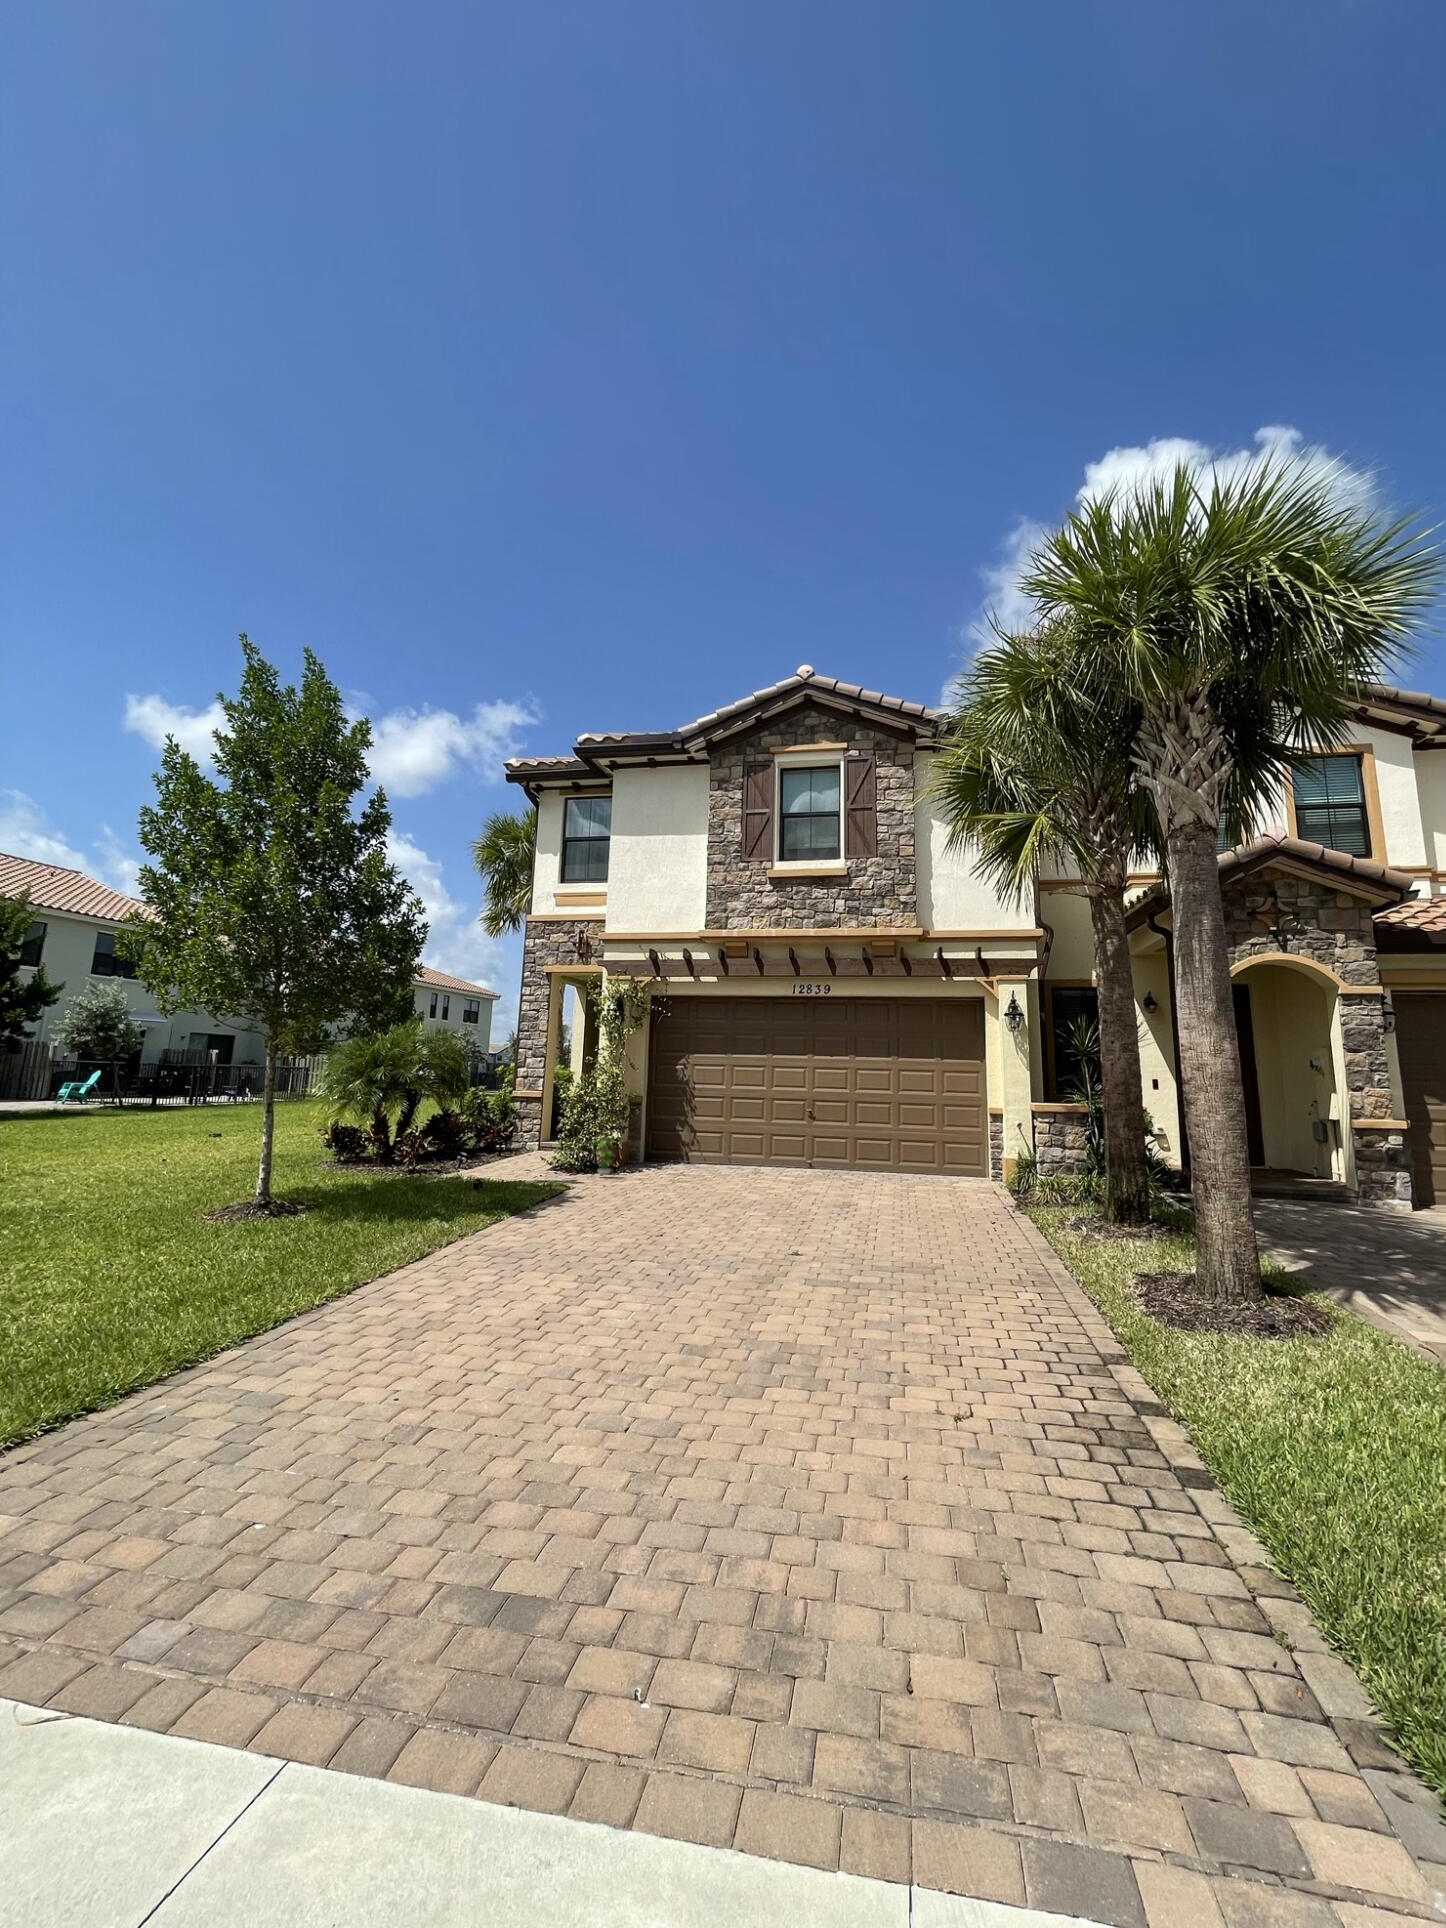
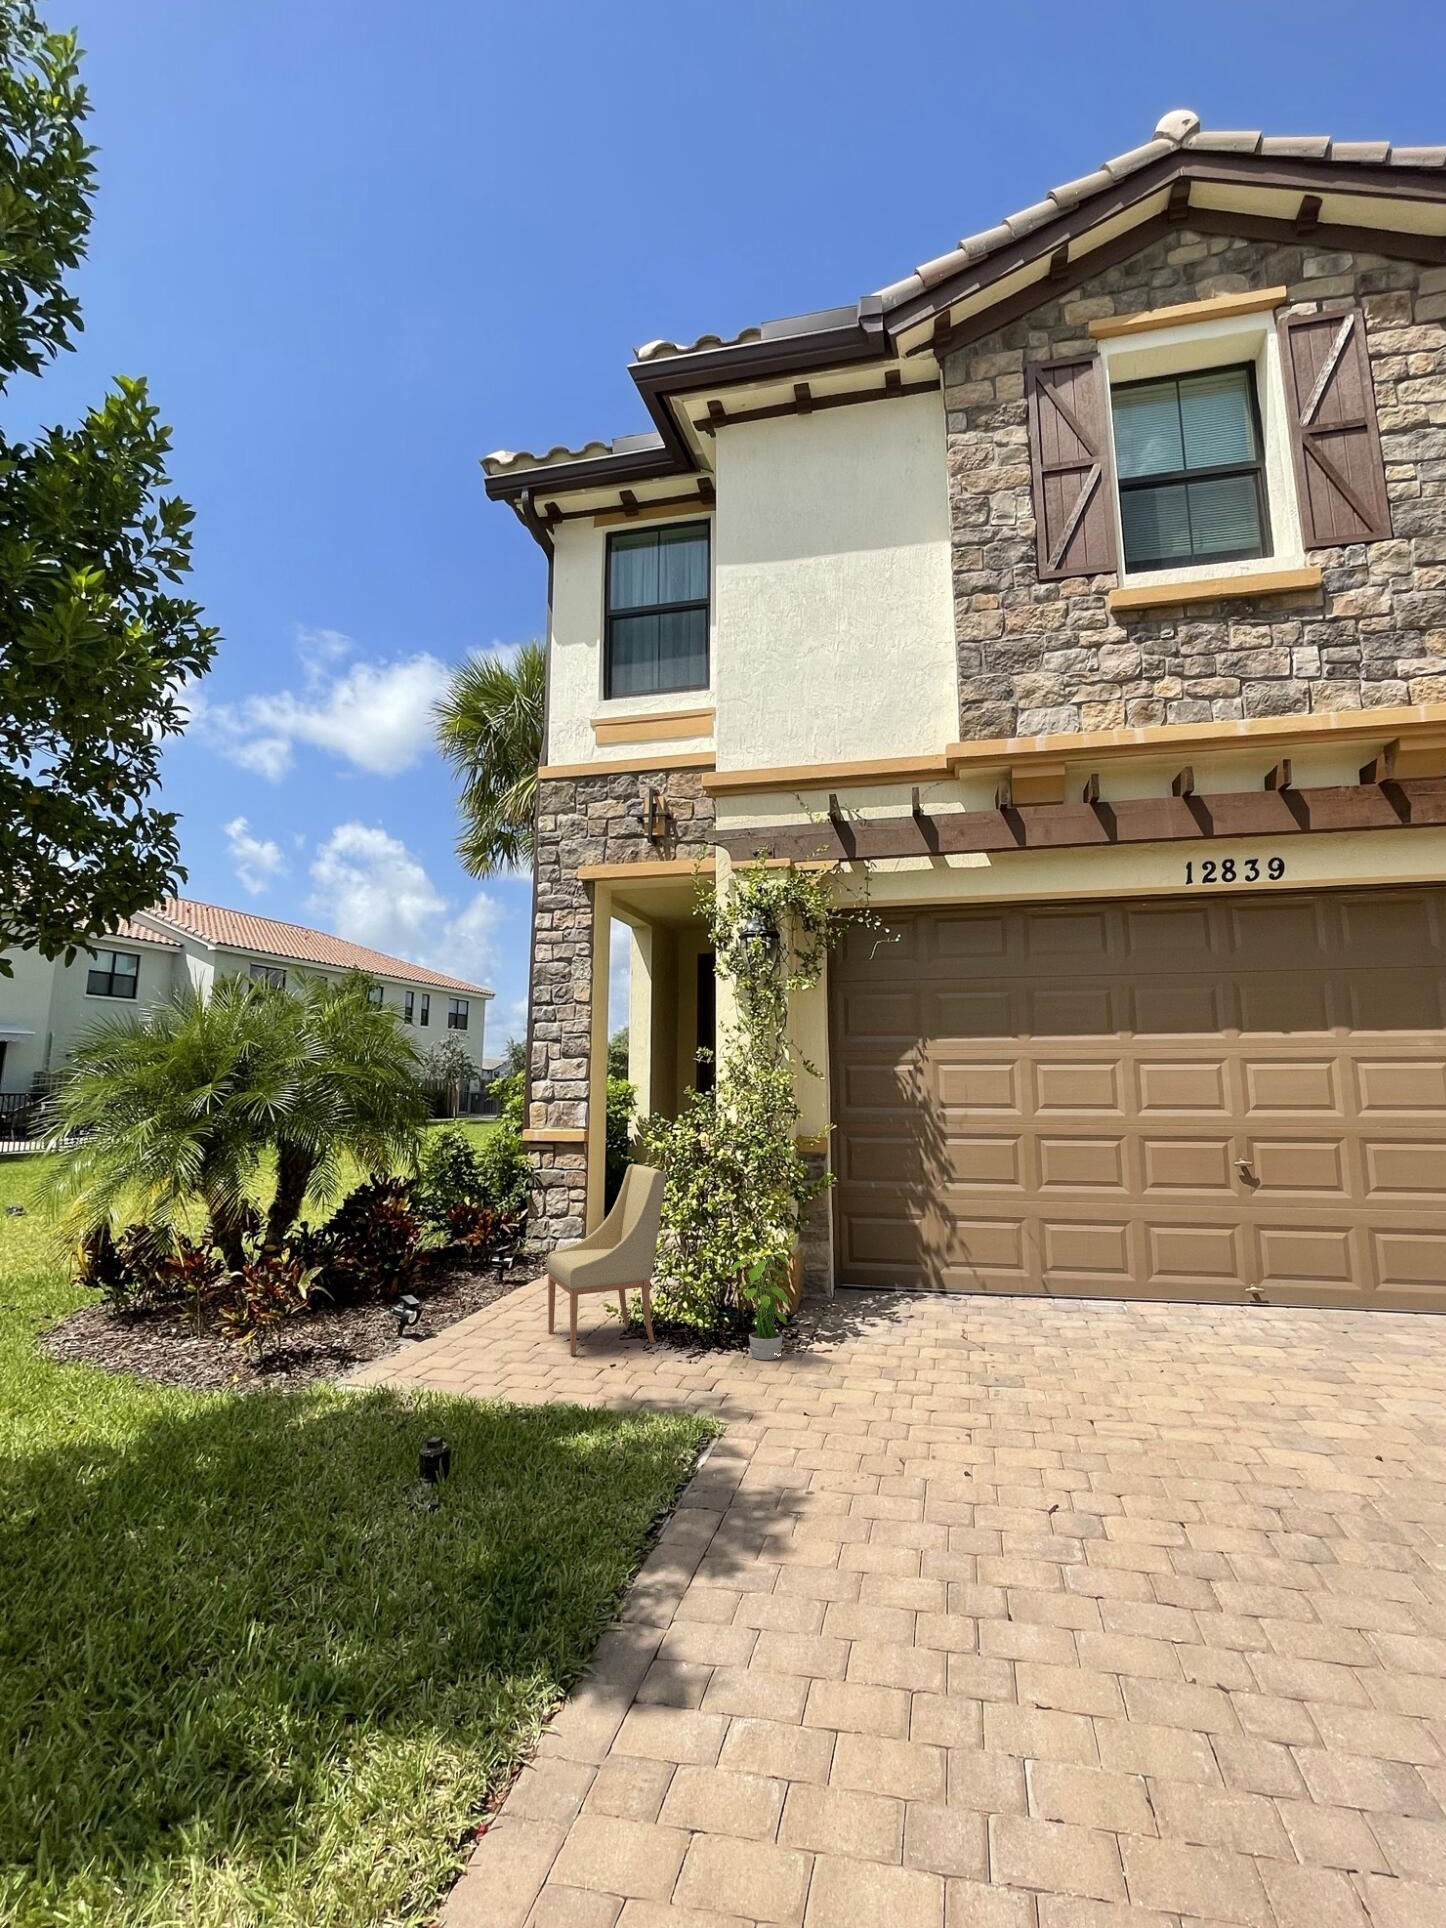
chair: none [520,1104,568,1173] -> present [547,1164,666,1356]

